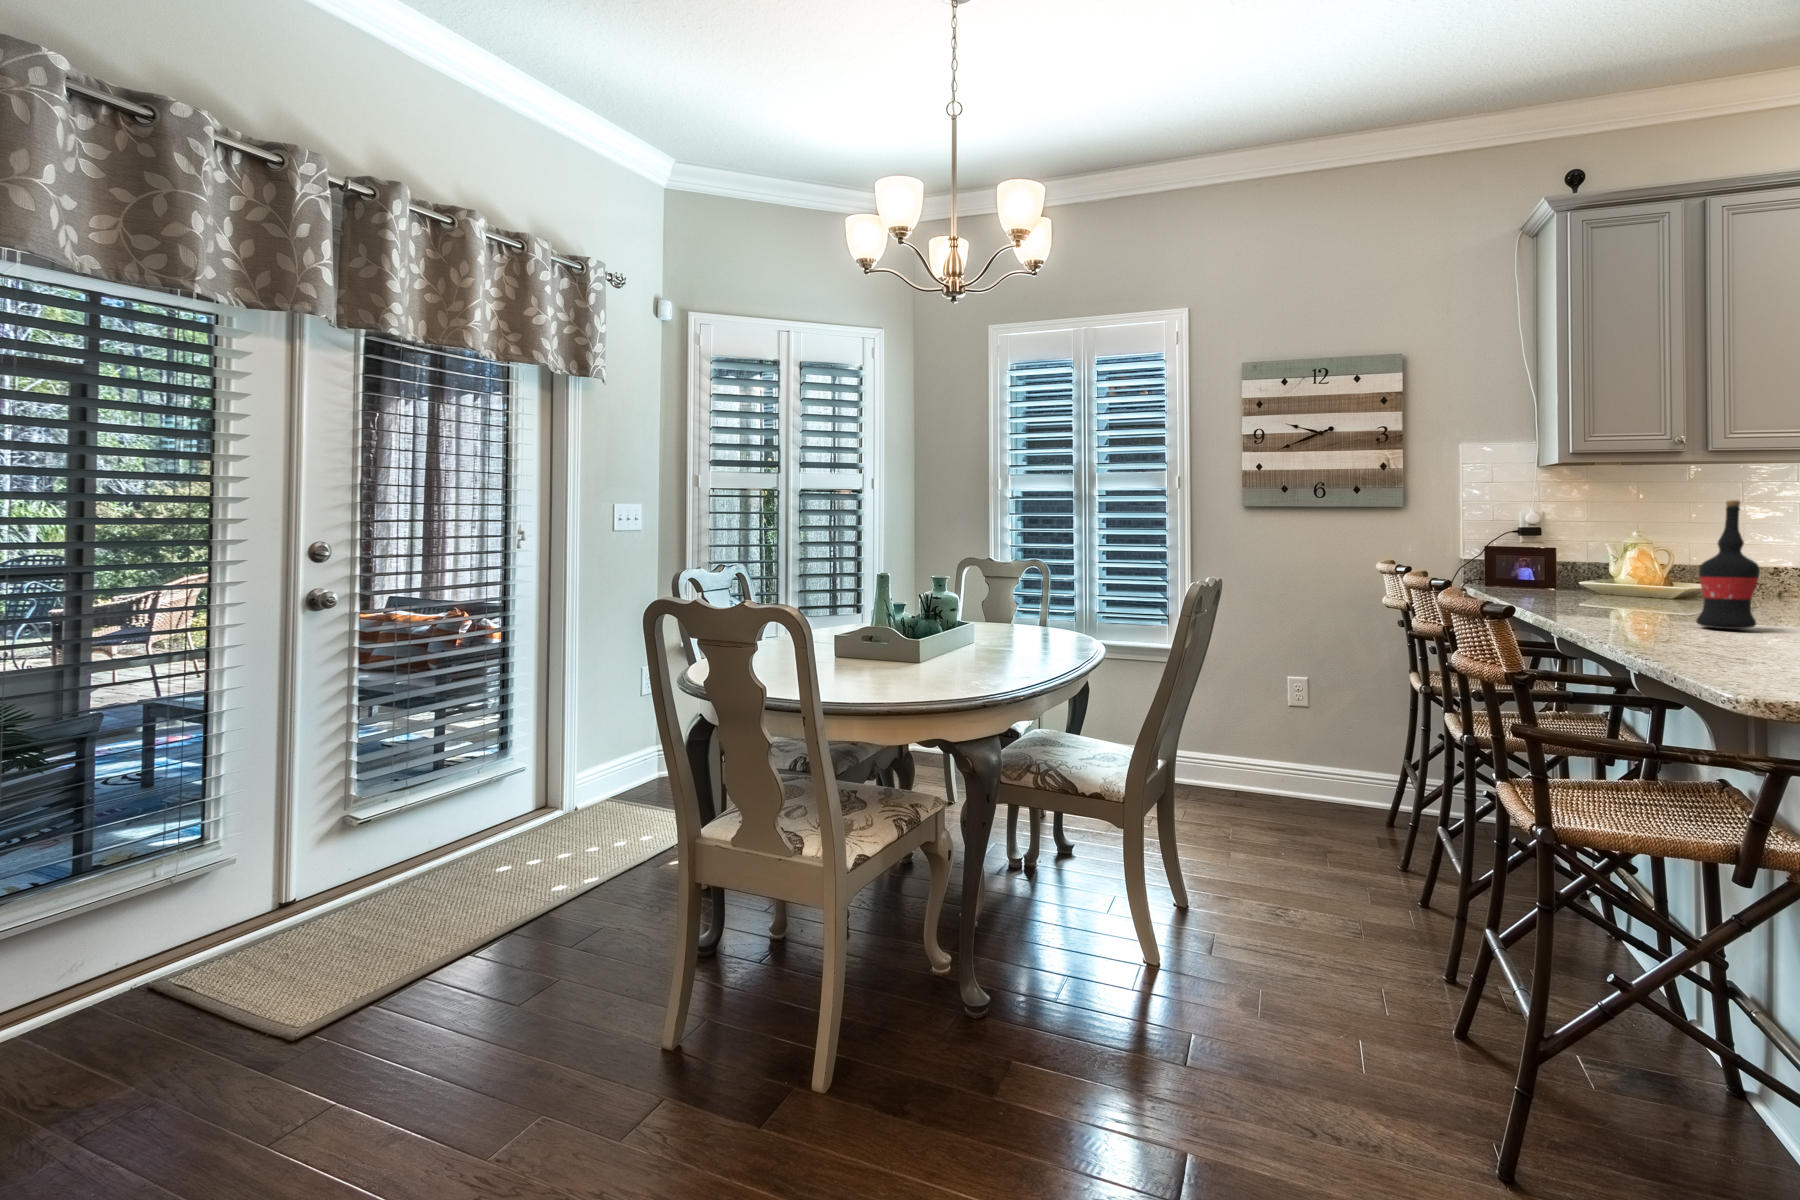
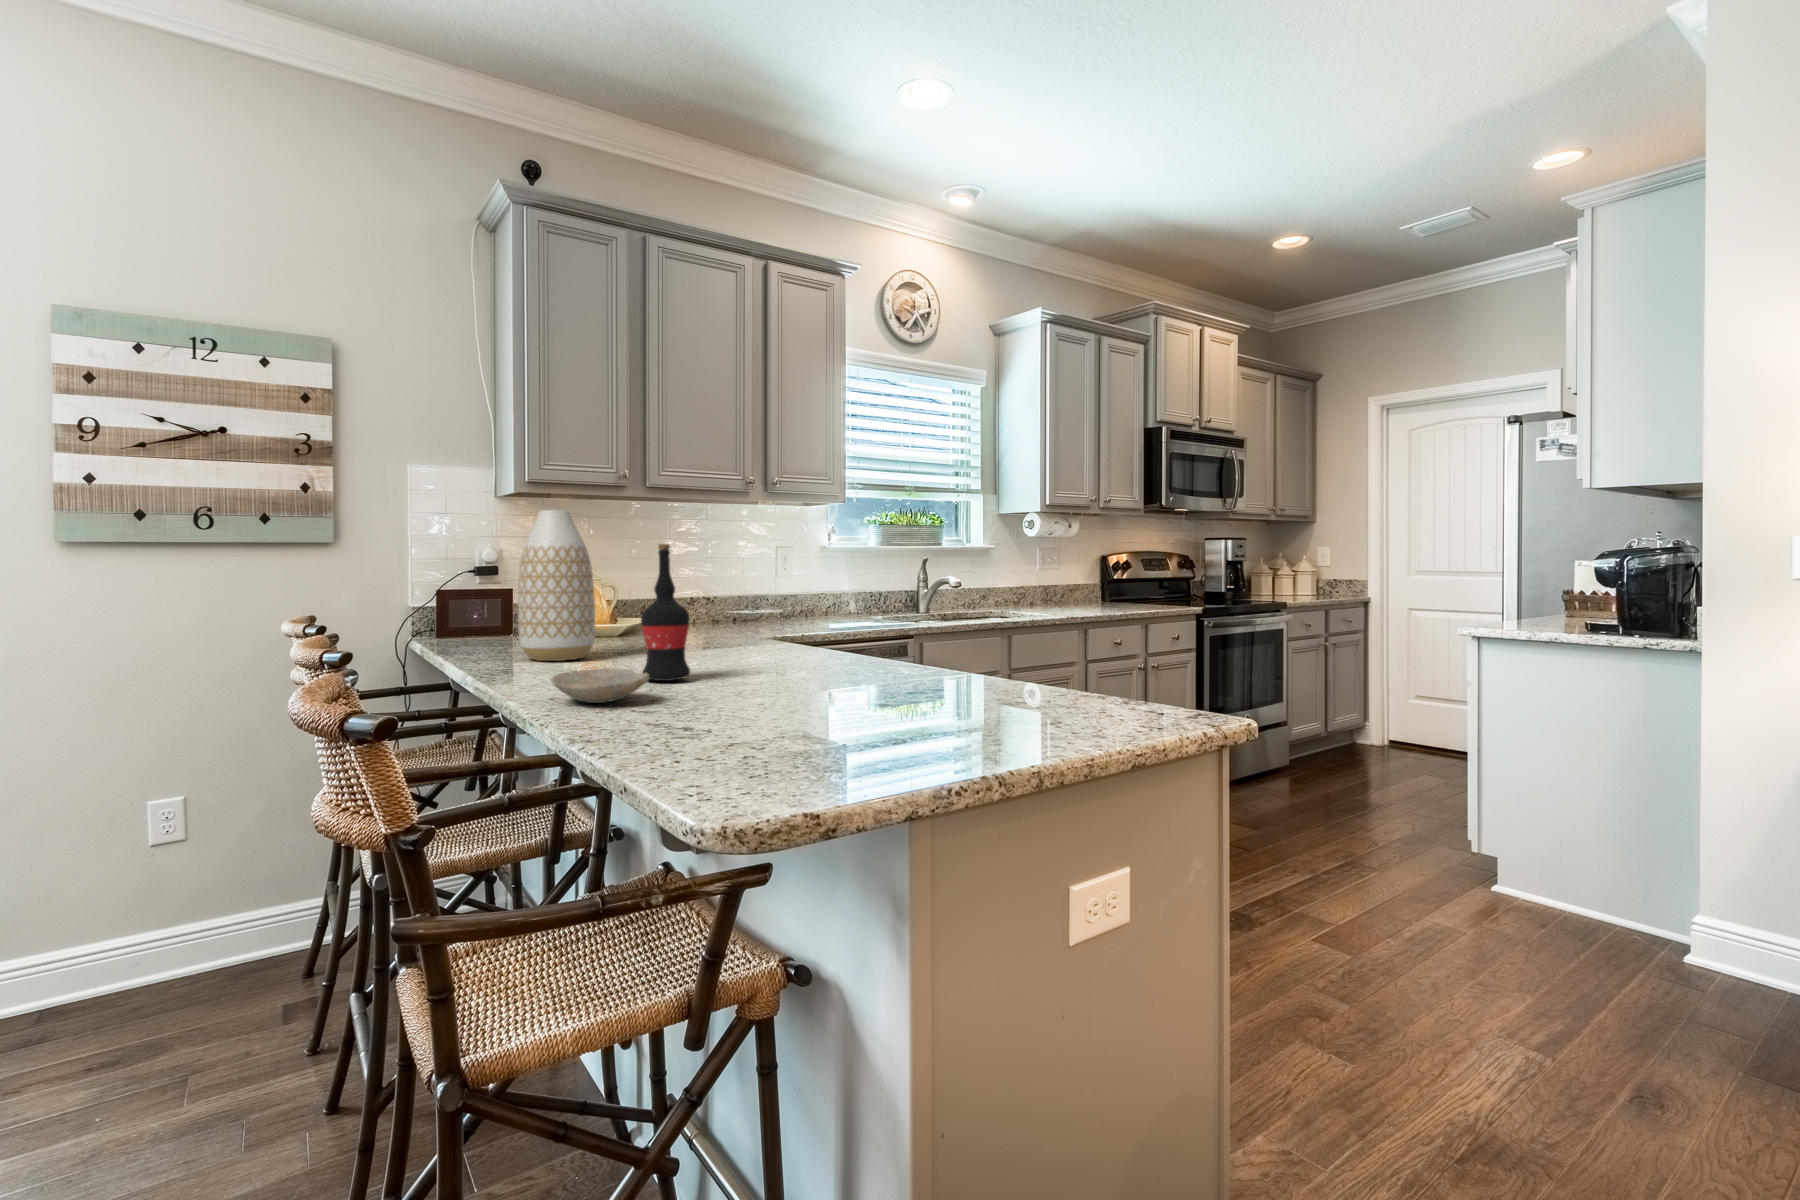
vase: none [1564,474,1647,609] -> present [518,510,595,661]
bowl: none [1599,608,1703,635] -> present [551,669,649,703]

